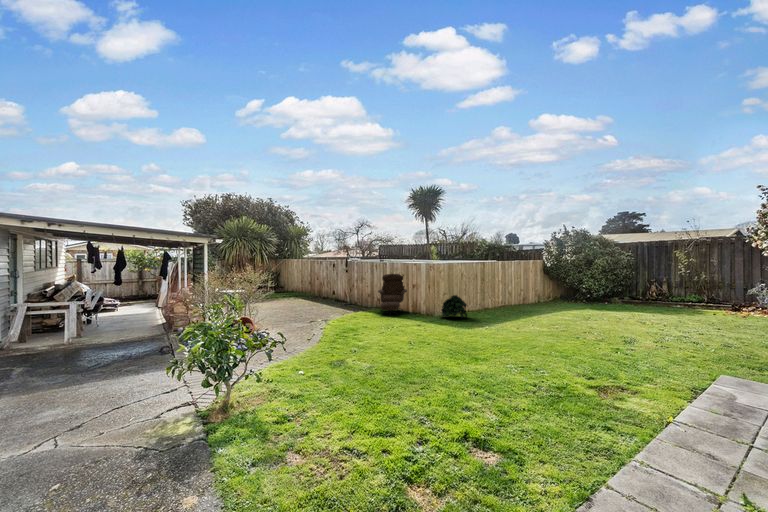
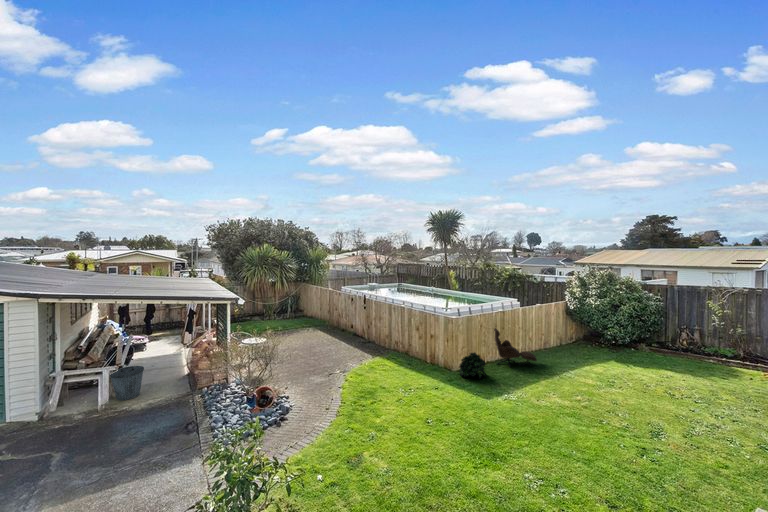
lounge chair: present [378,274,407,315] -> present [494,328,537,367]
trash can: none [79,306,116,339] -> present [109,366,144,401]

